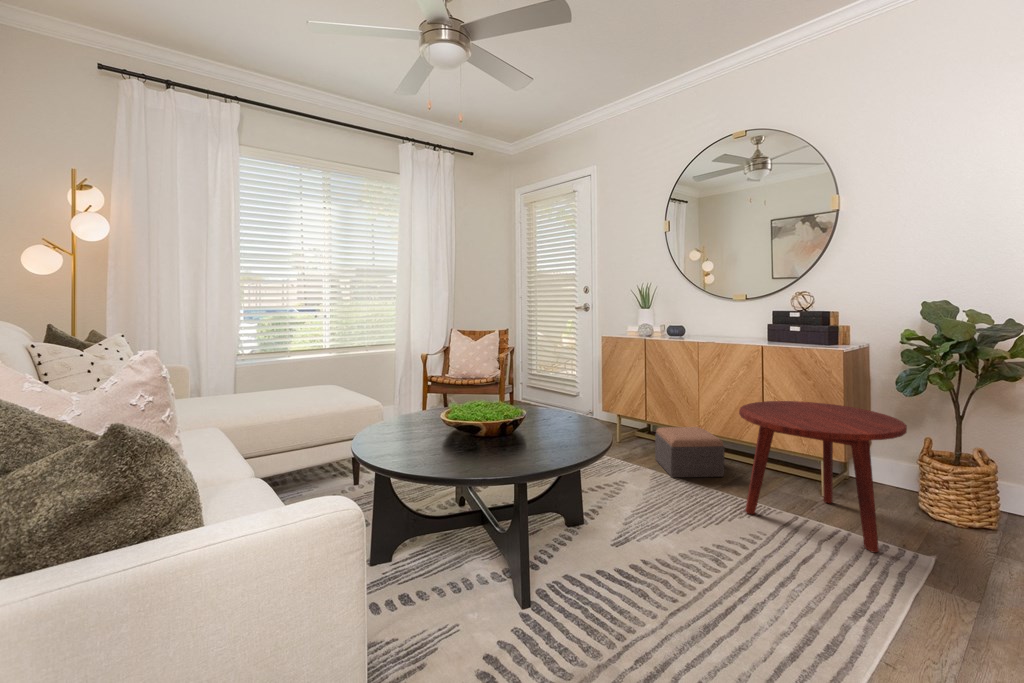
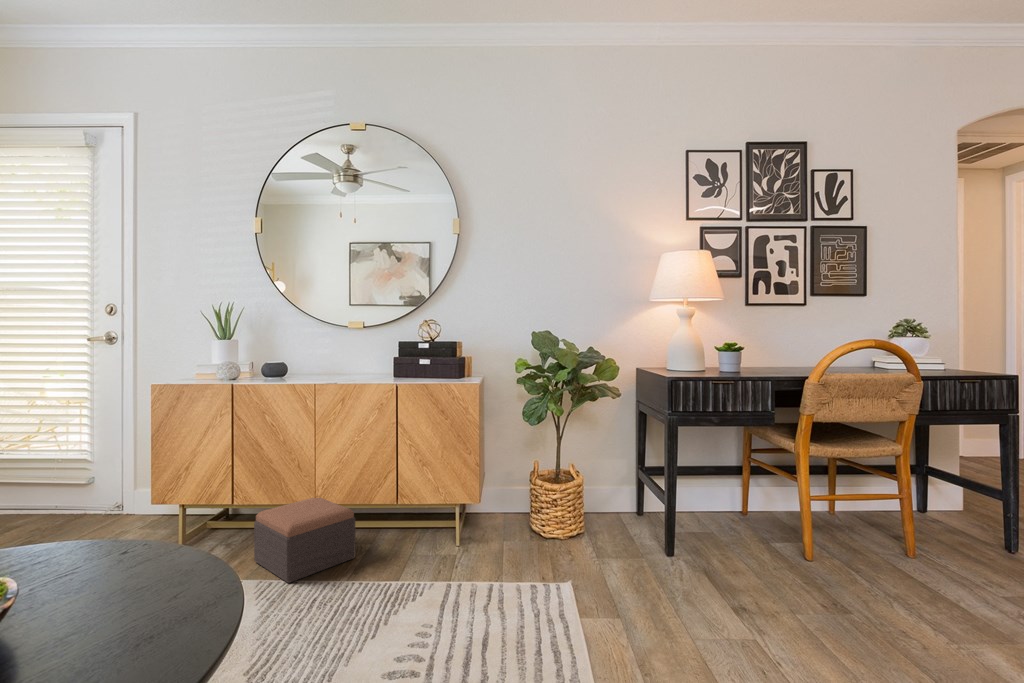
side table: present [739,401,907,552] -> none [386,443,543,602]

